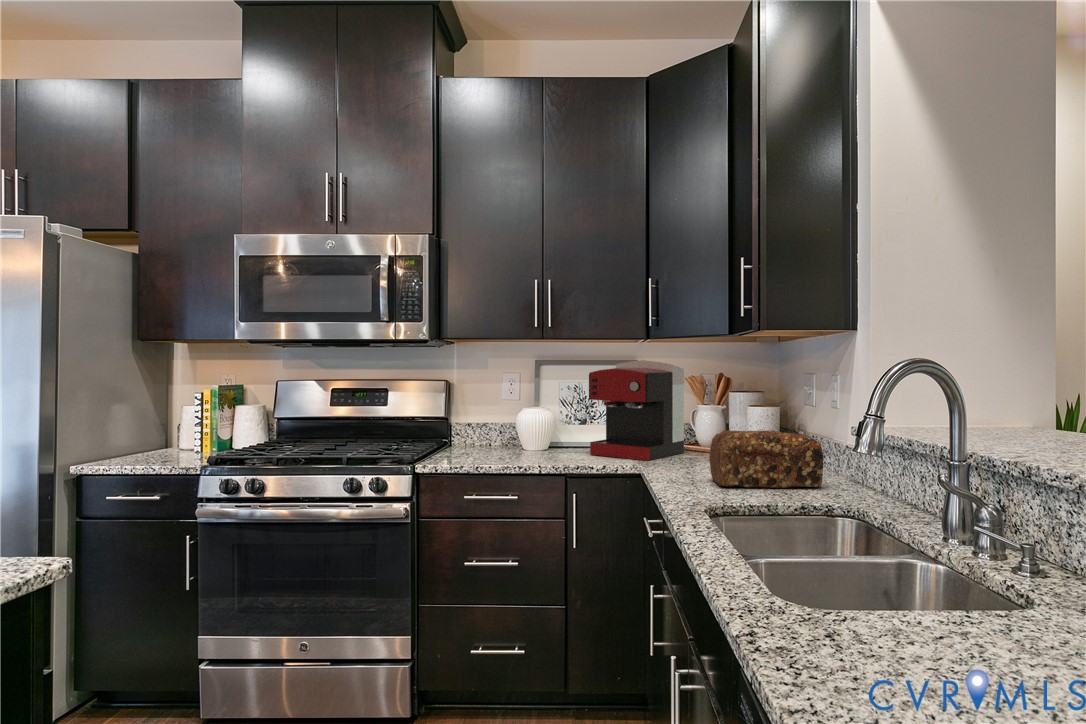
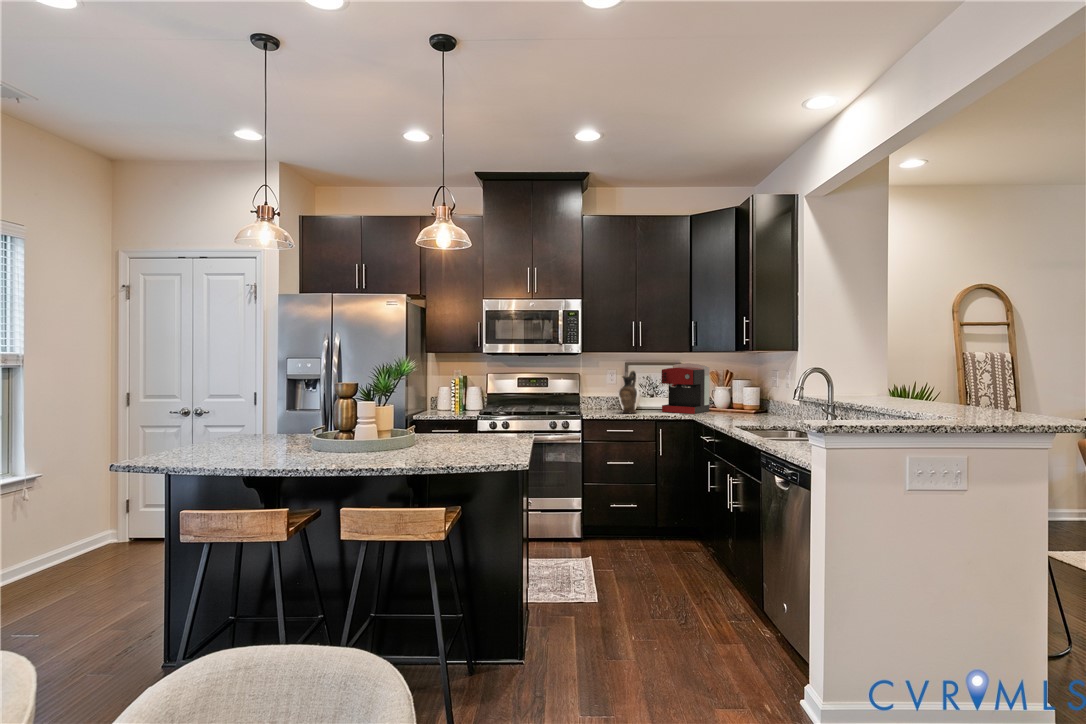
ceramic pitcher: none [502,374,539,459] -> present [619,371,637,413]
bread loaf: present [709,431,824,488] -> none [730,397,782,422]

